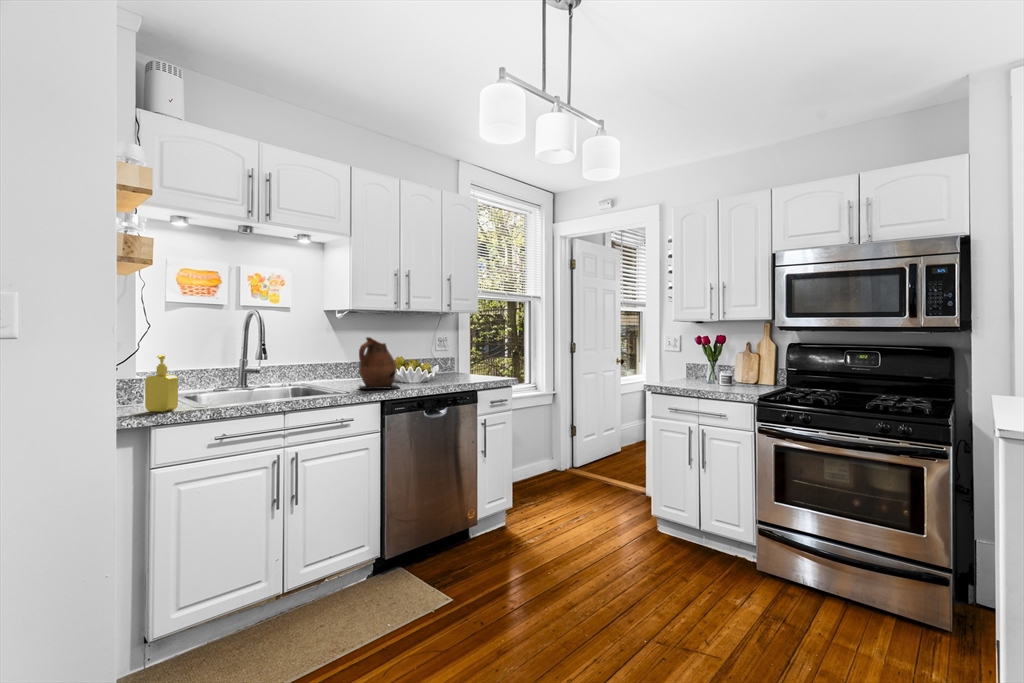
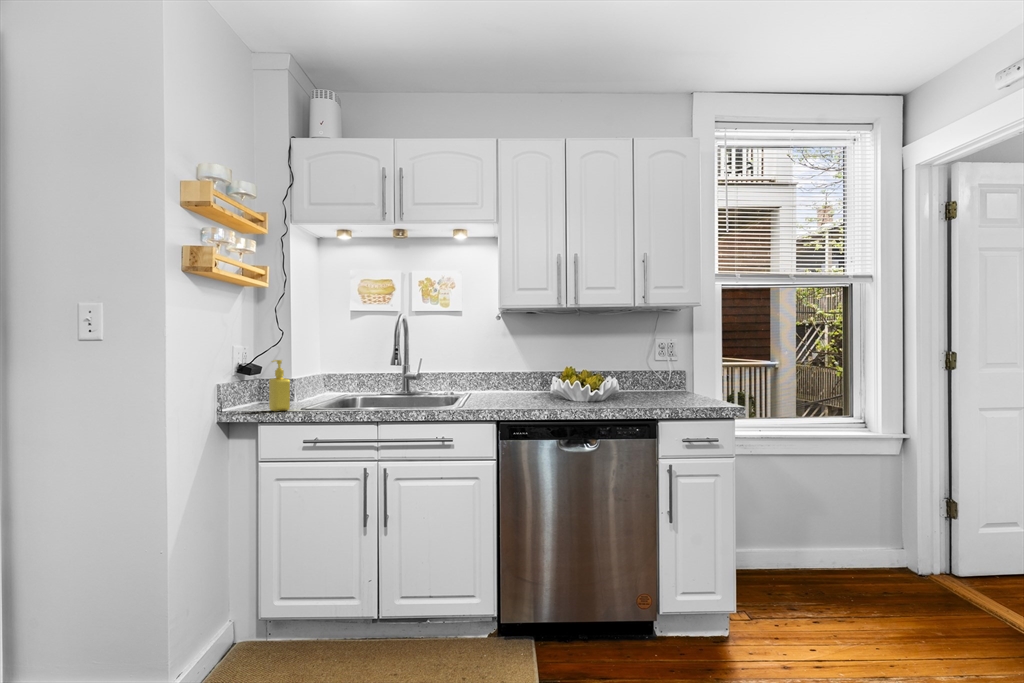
ceramic pitcher: present [359,337,399,389] -> none [489,343,547,409]

